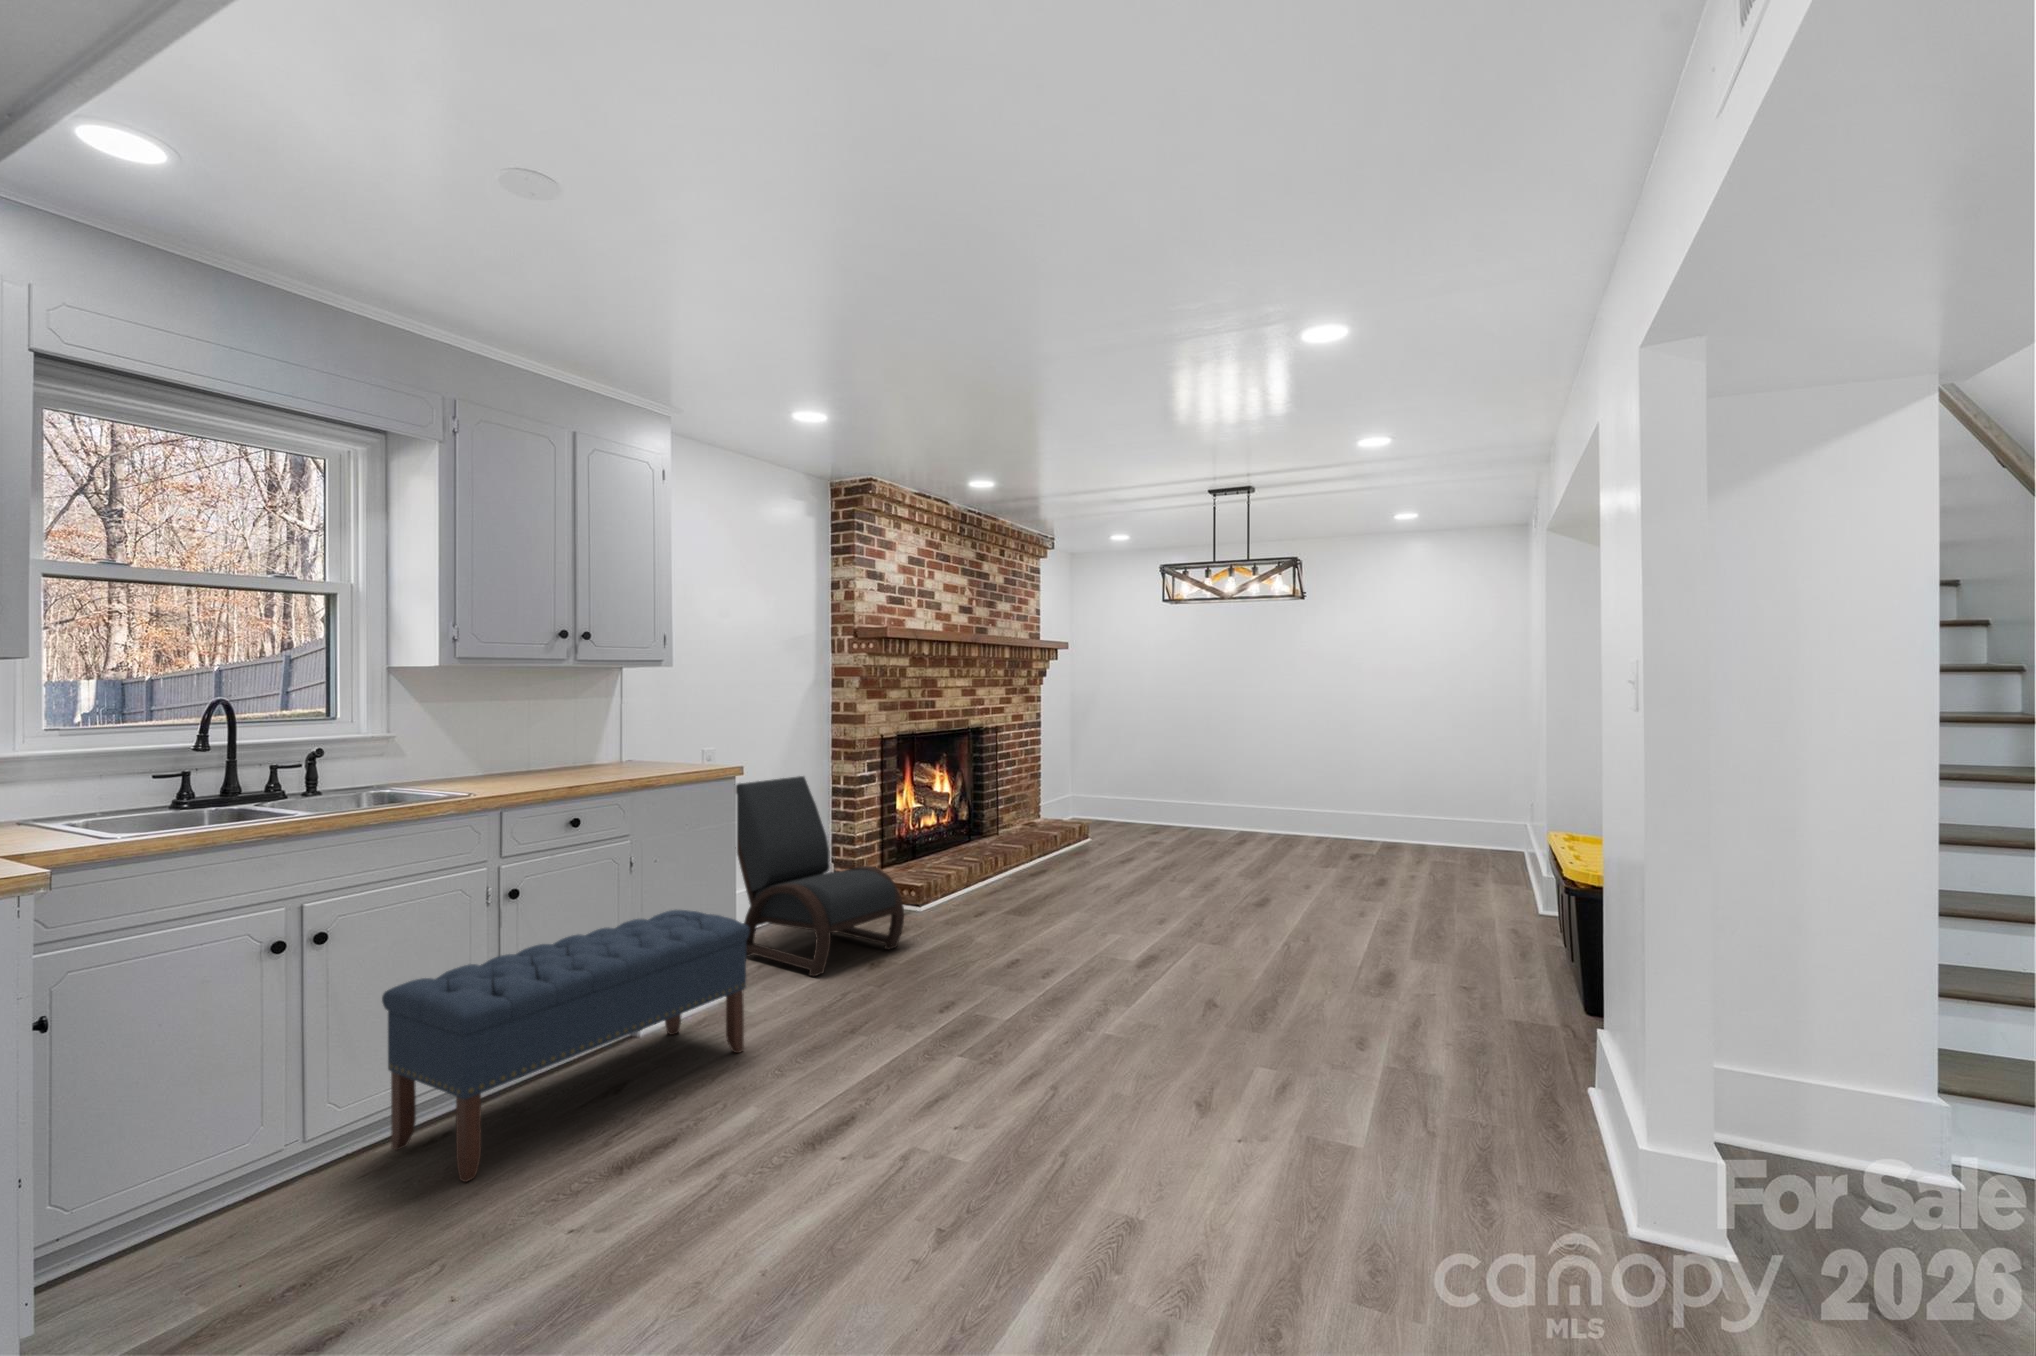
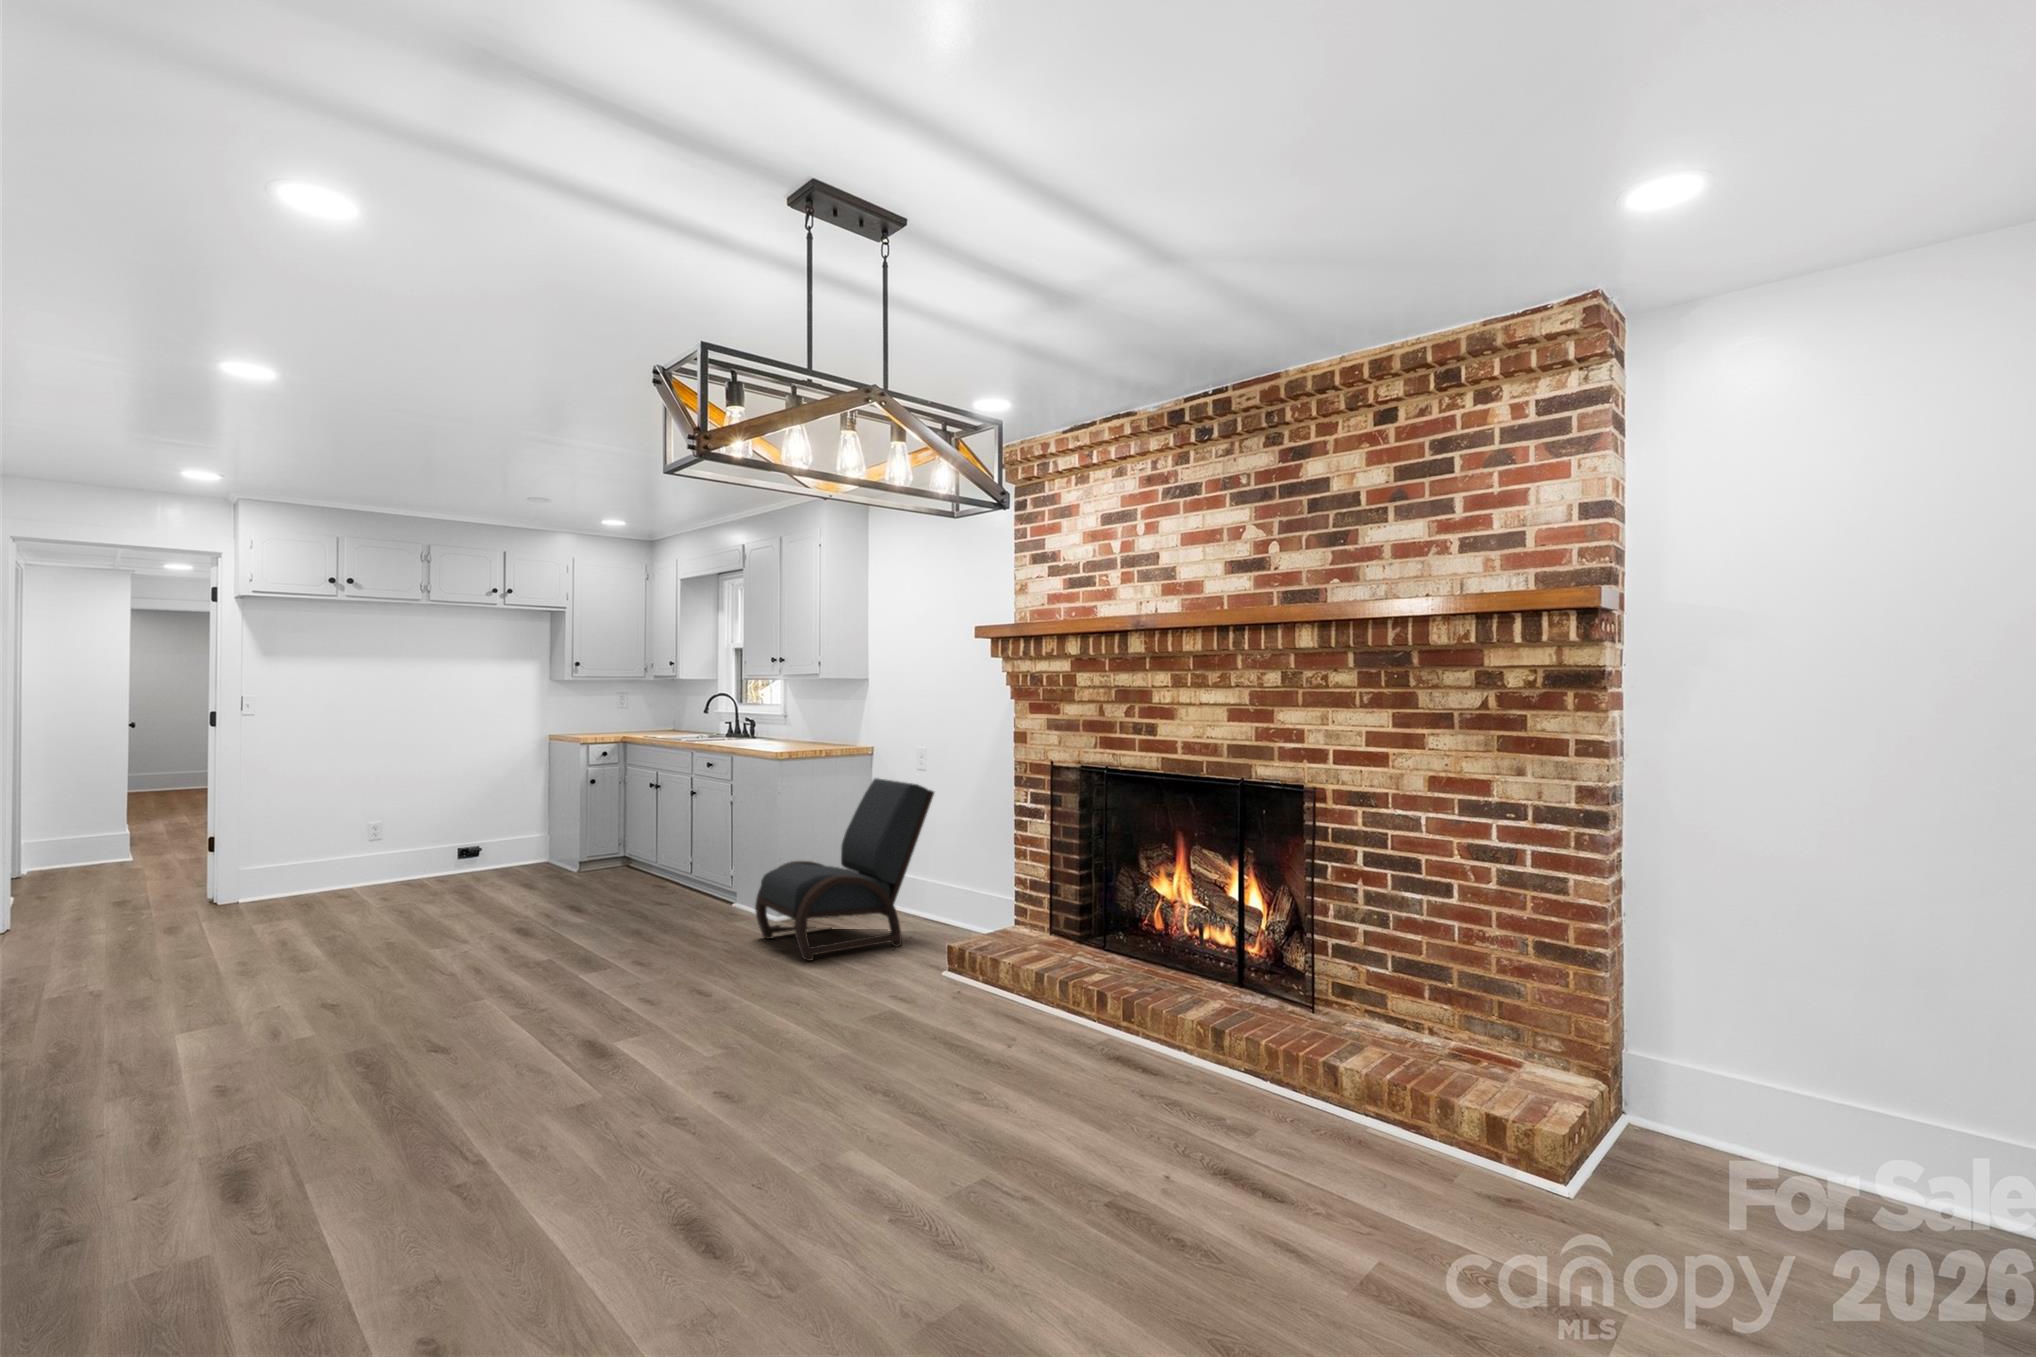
bench: present [382,910,750,1182] -> none [587,815,718,921]

